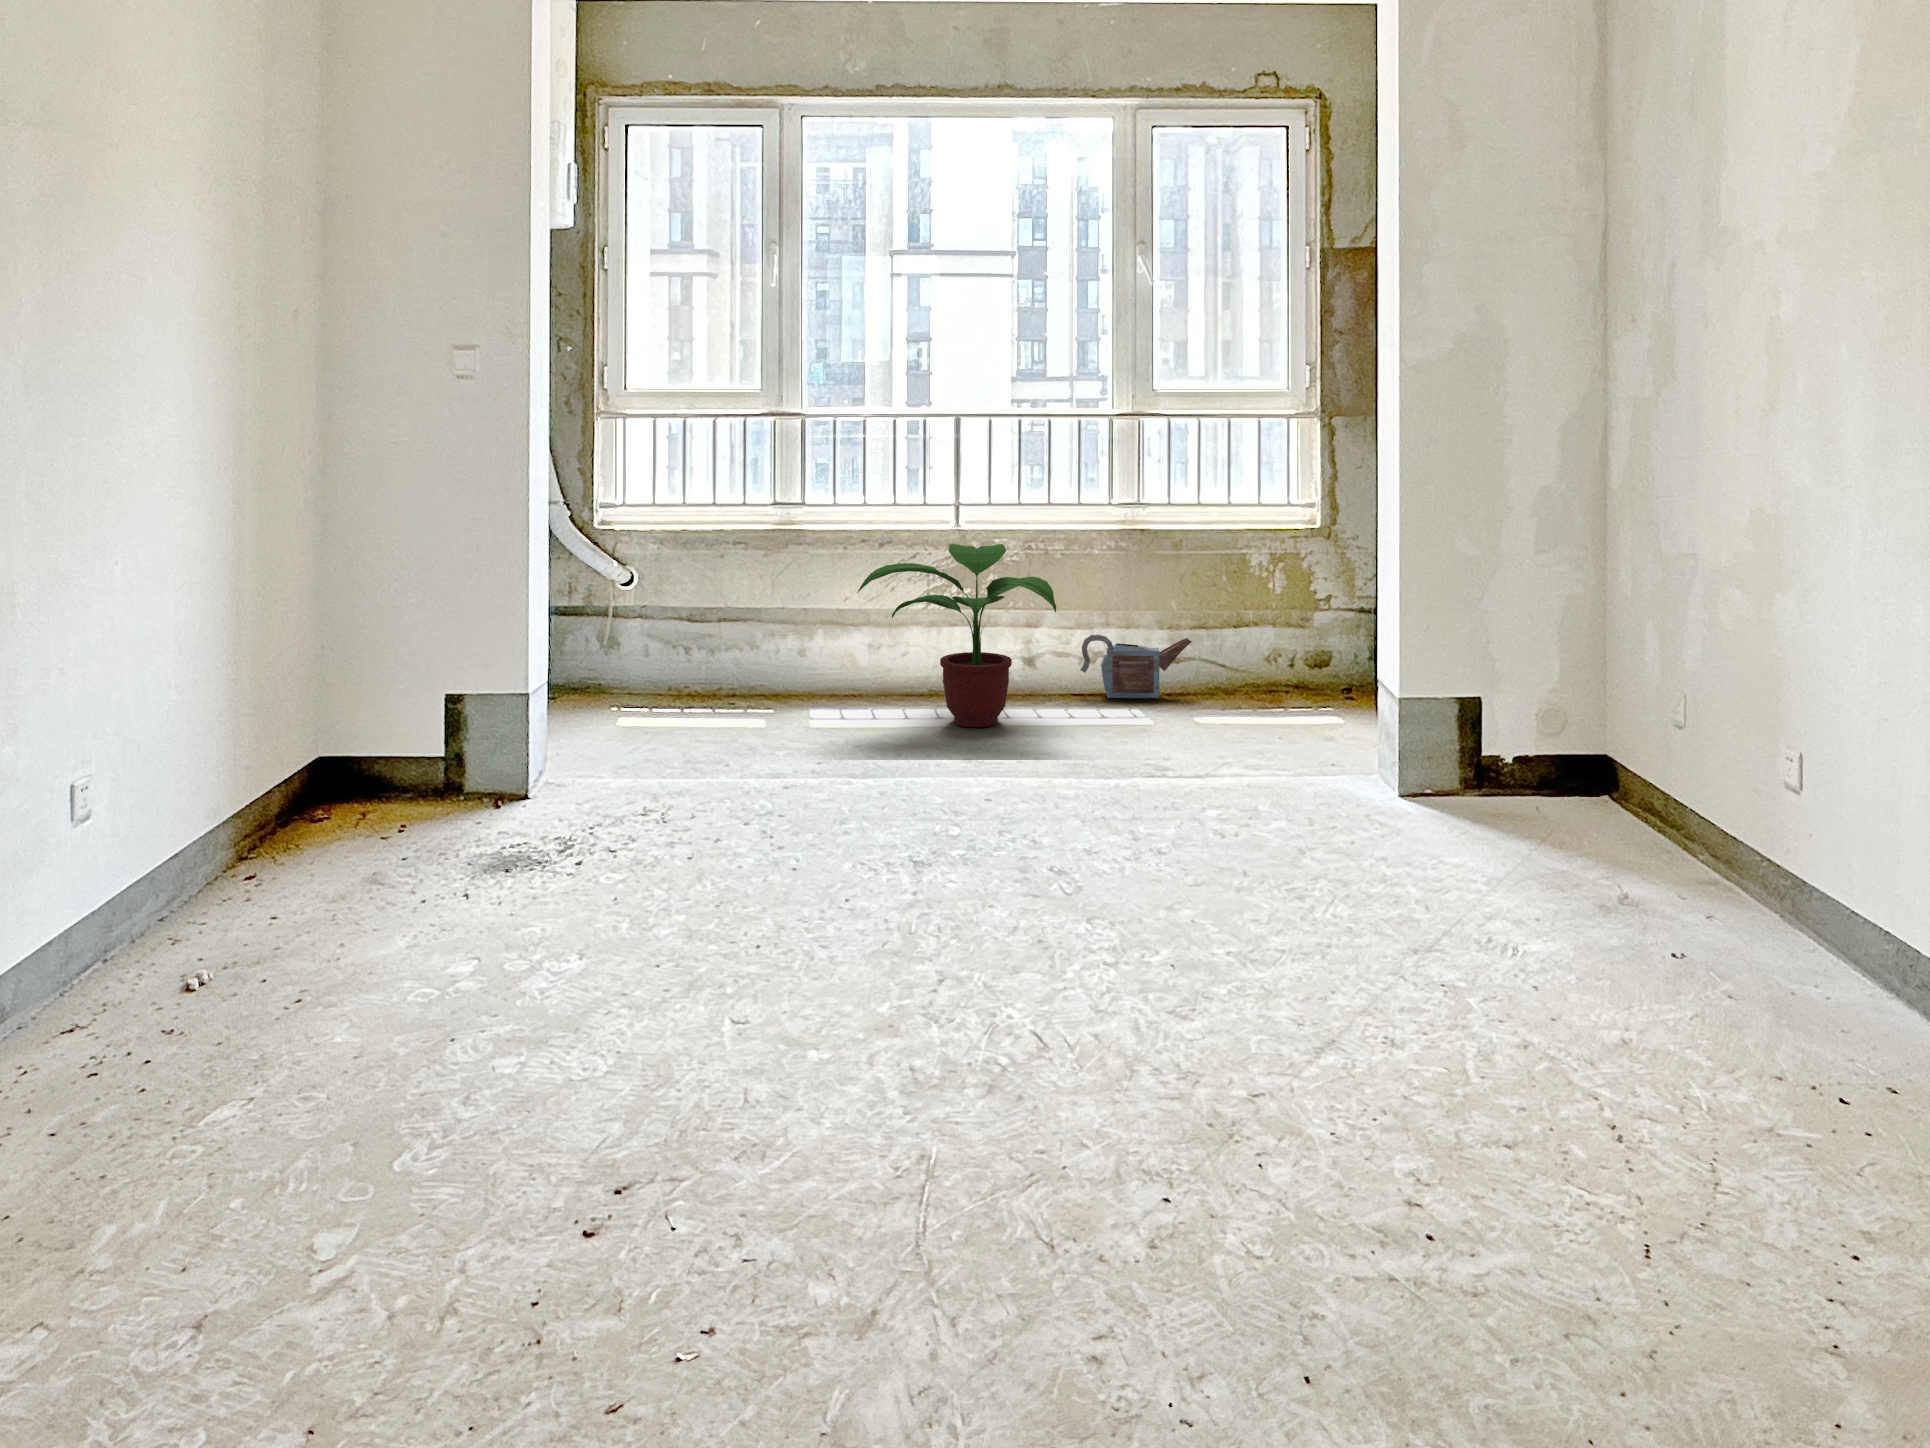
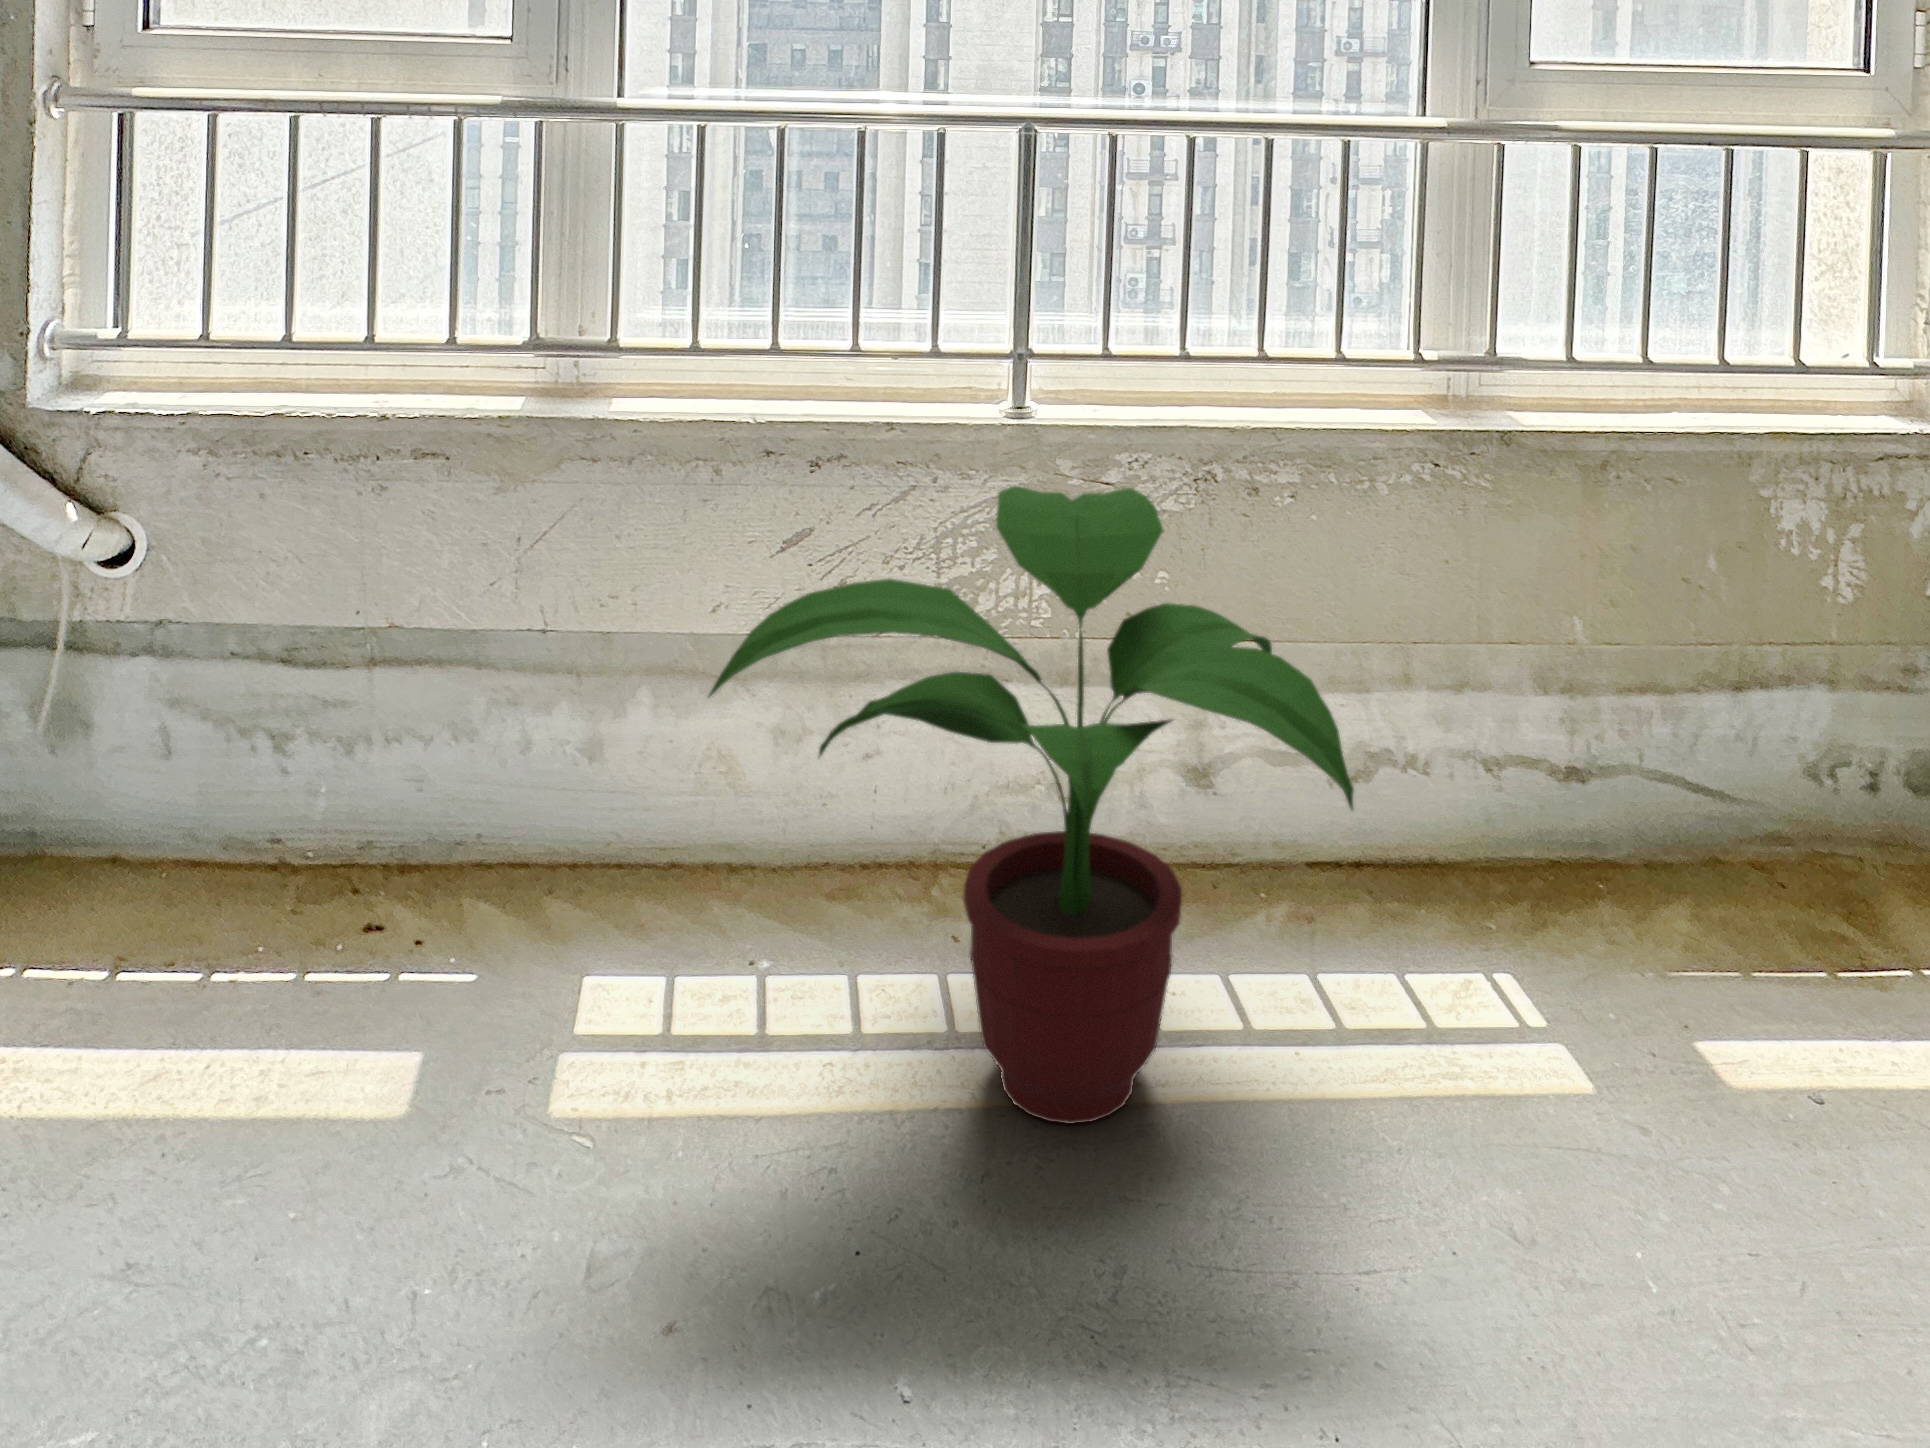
watering can: present [1080,634,1192,698] -> none [1340,727,1644,909]

